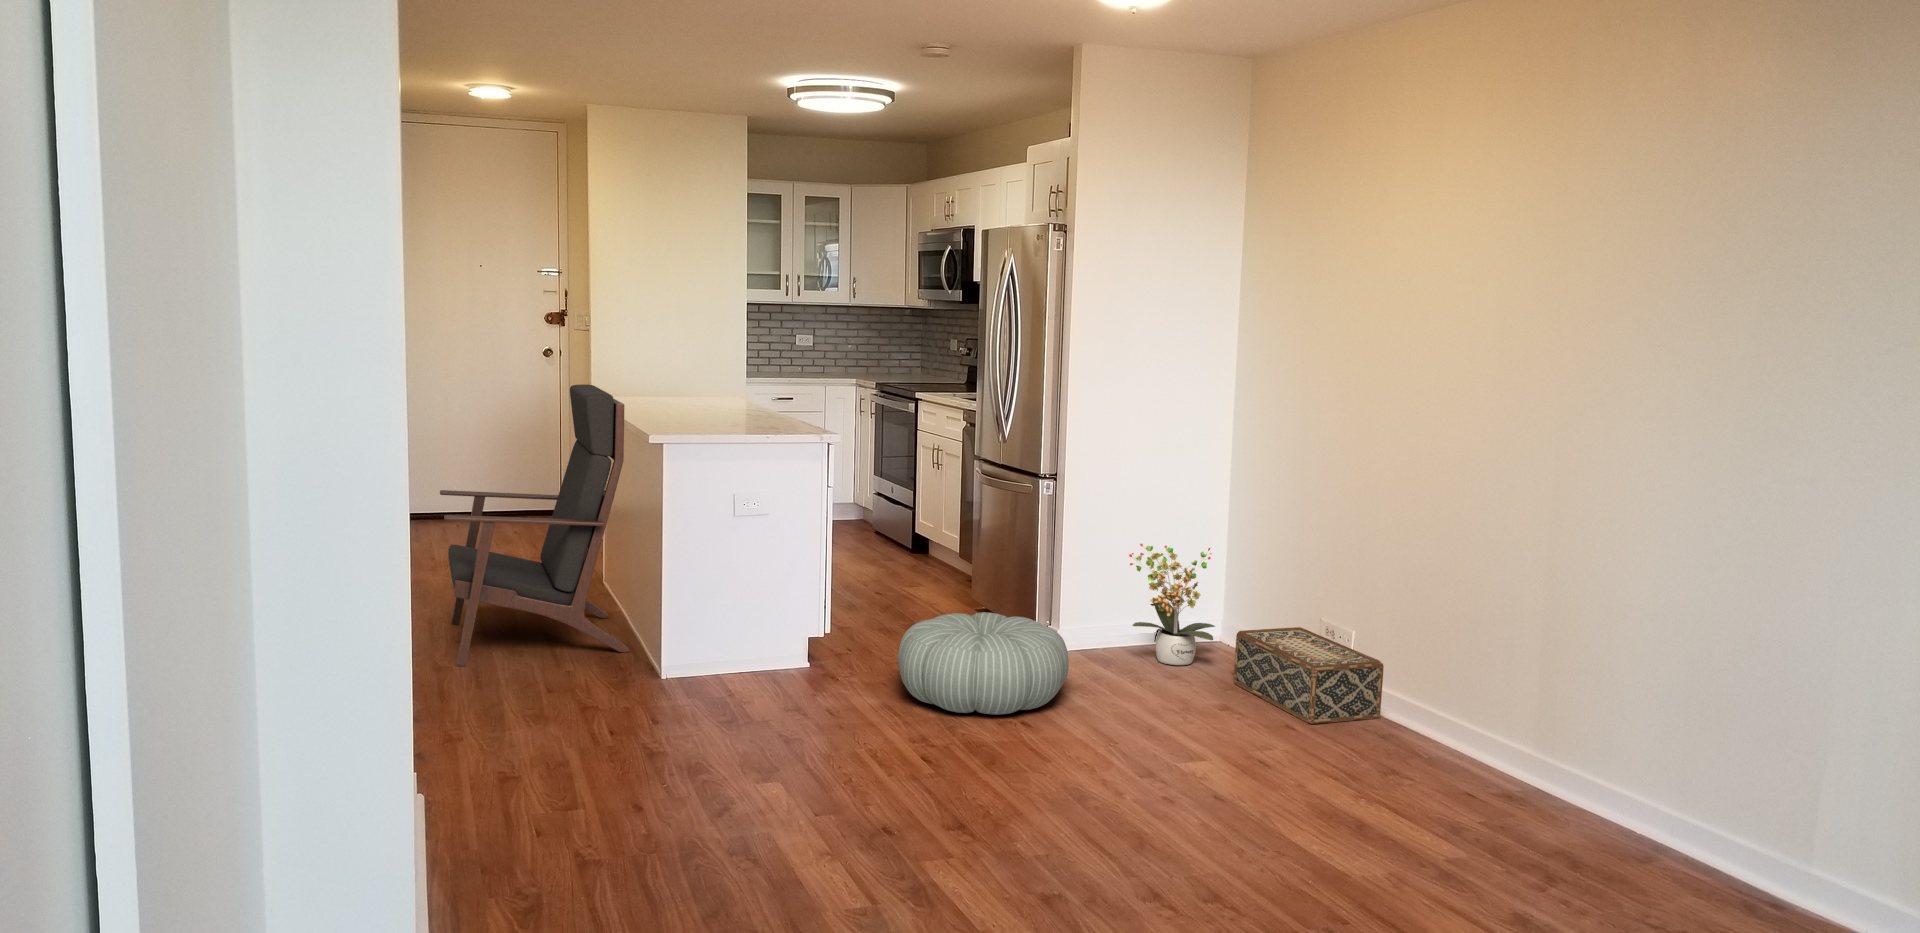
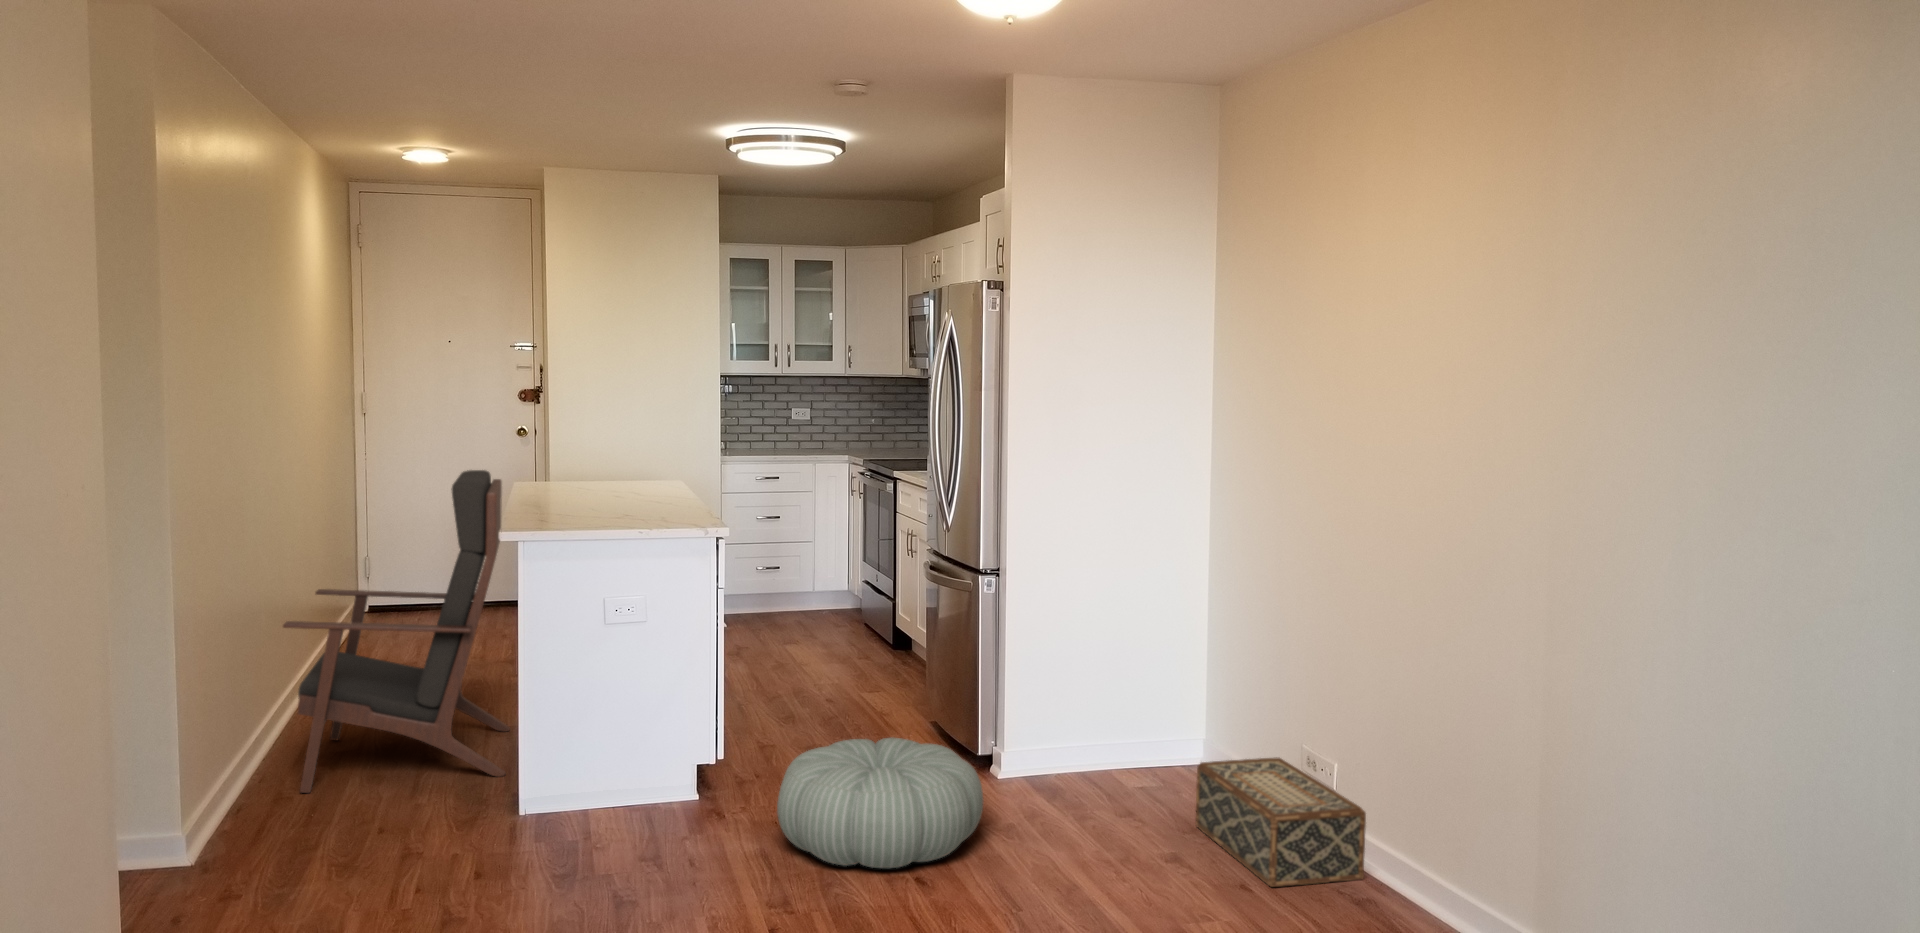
potted plant: present [1129,544,1215,665] -> none [1074,652,1186,800]

